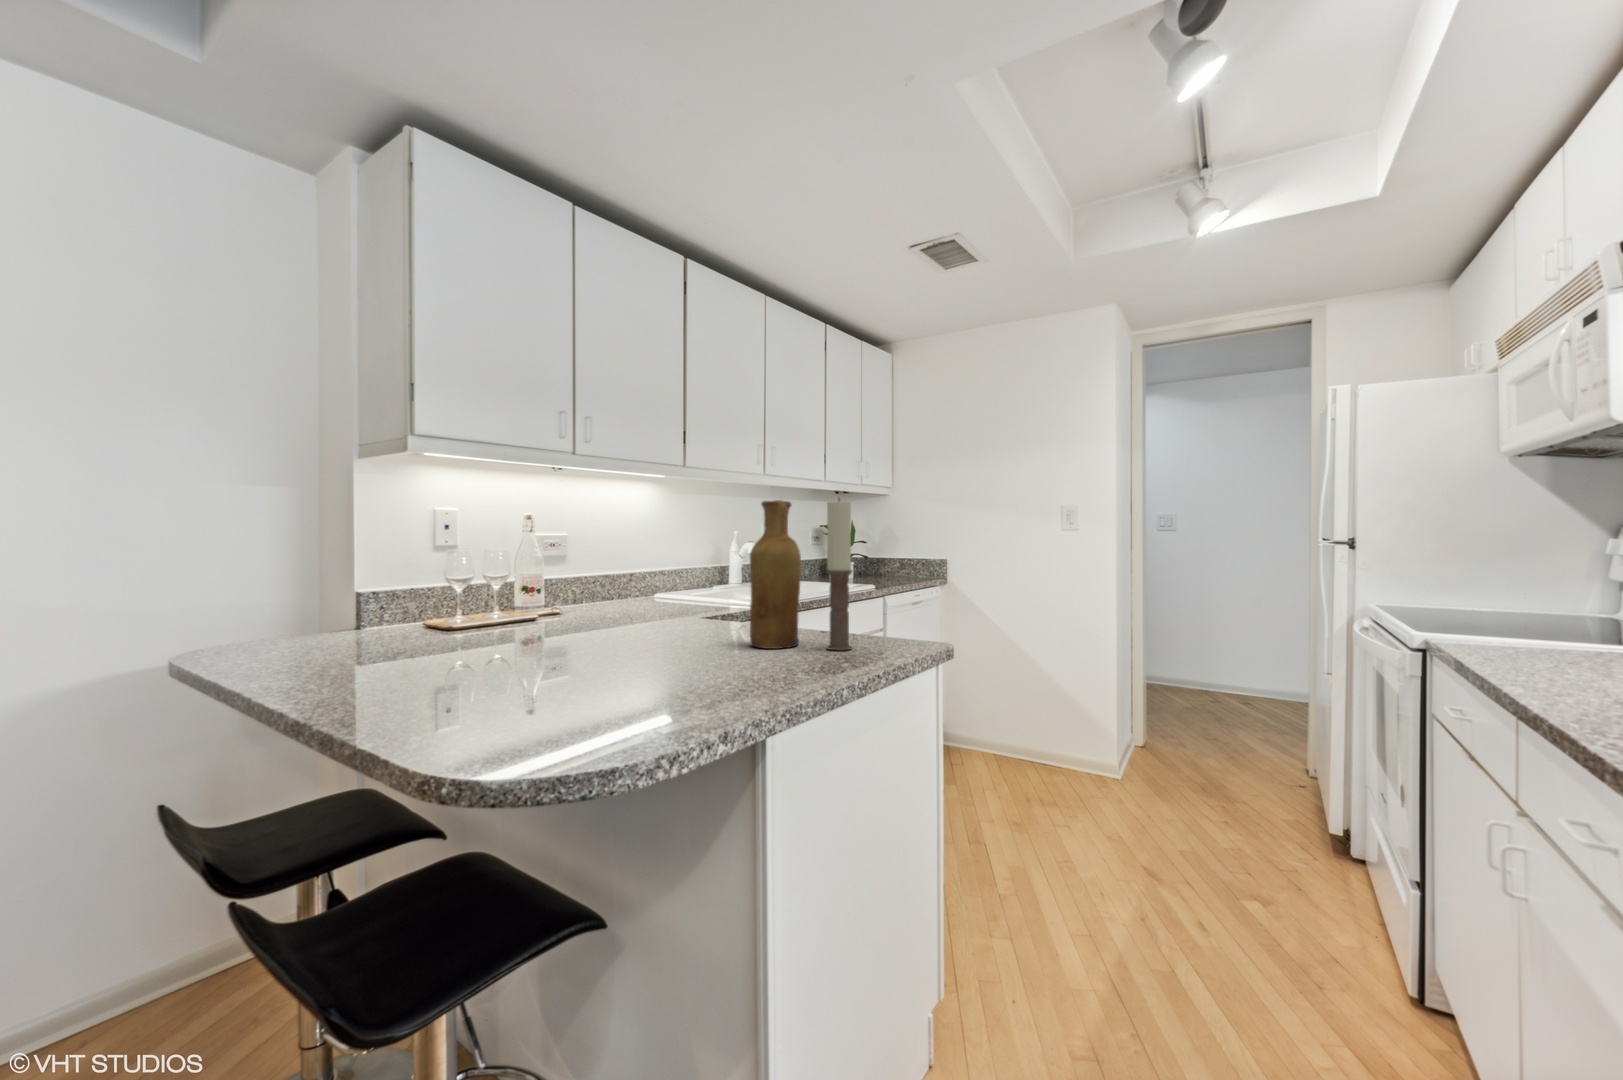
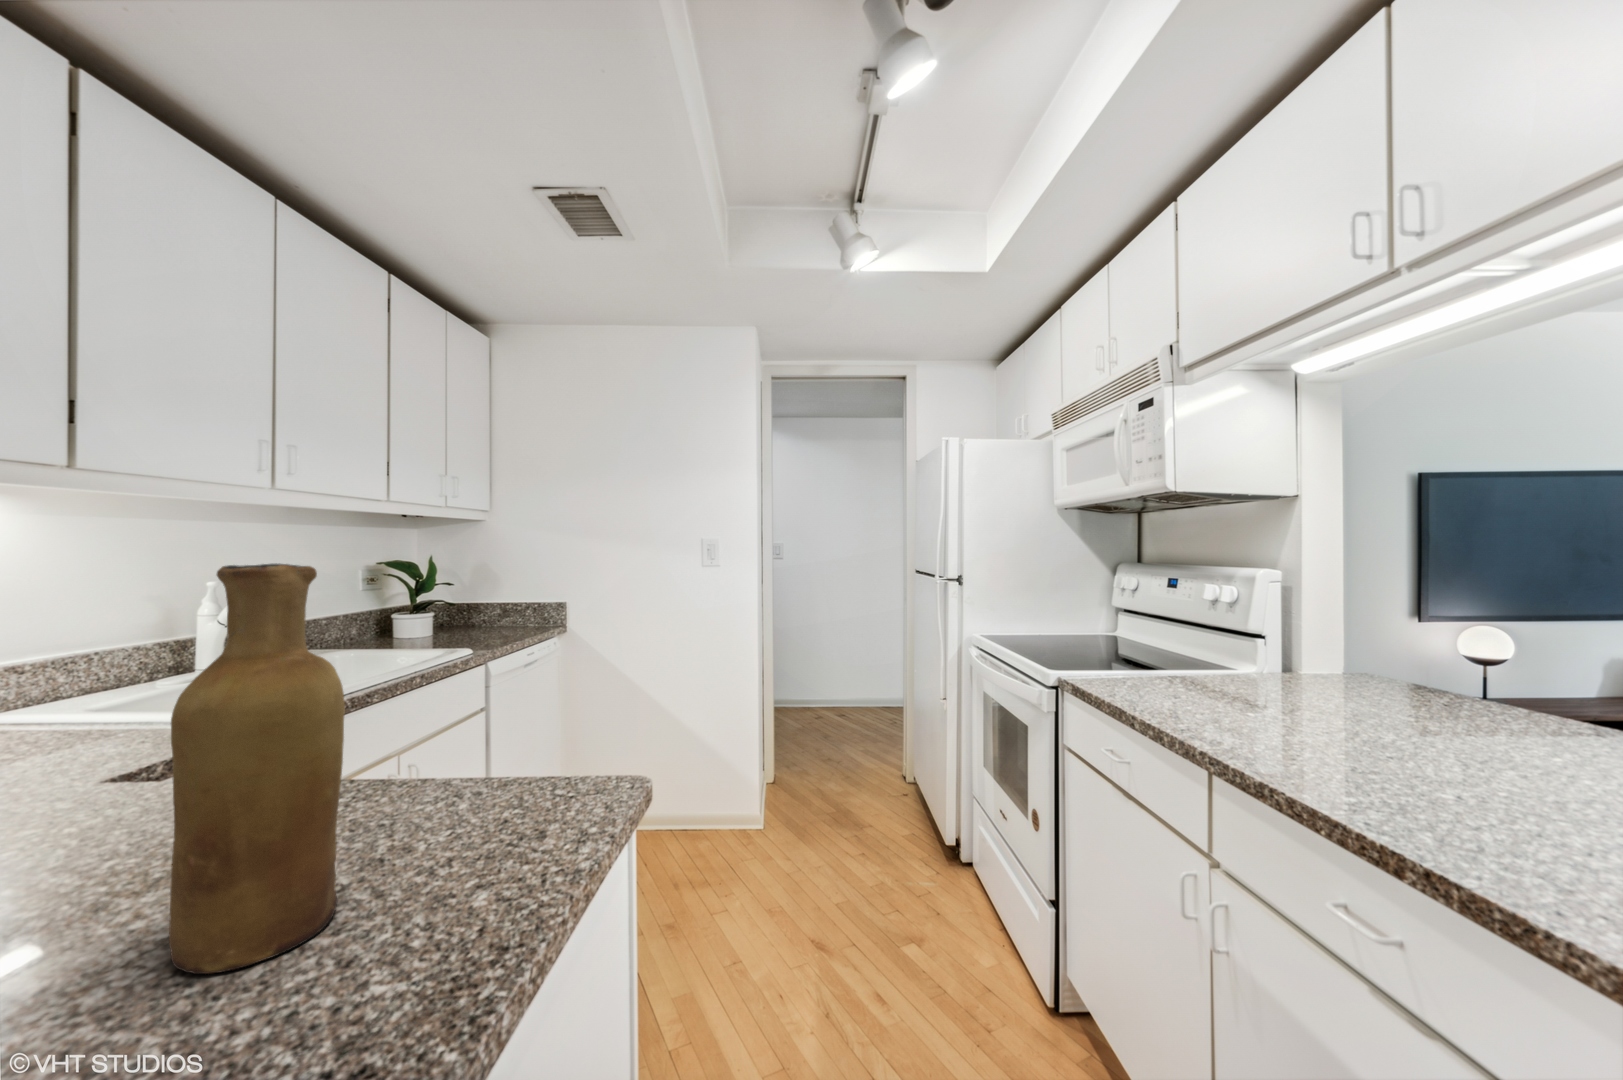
candle: present [826,500,852,650] -> none [420,559,489,924]

